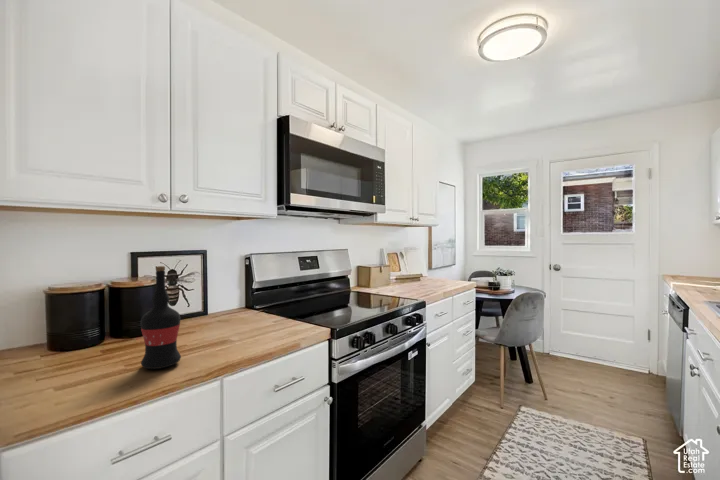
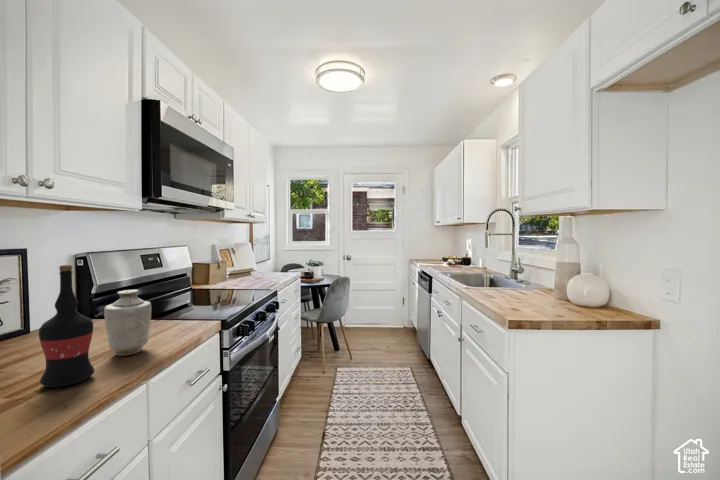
vase: none [208,290,246,350] -> present [104,290,152,356]

